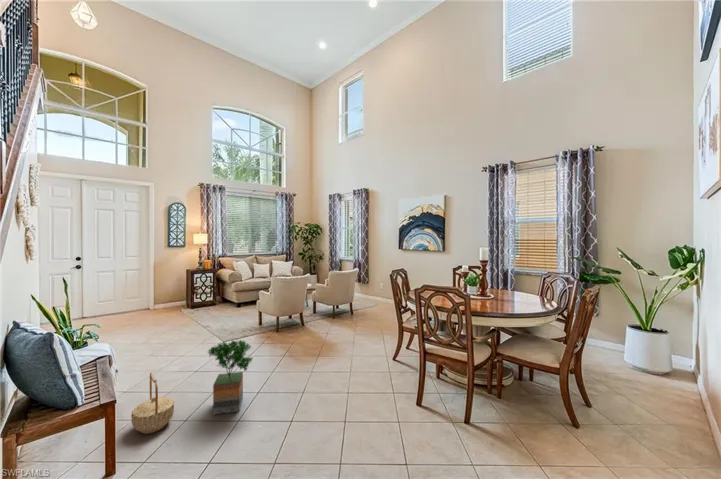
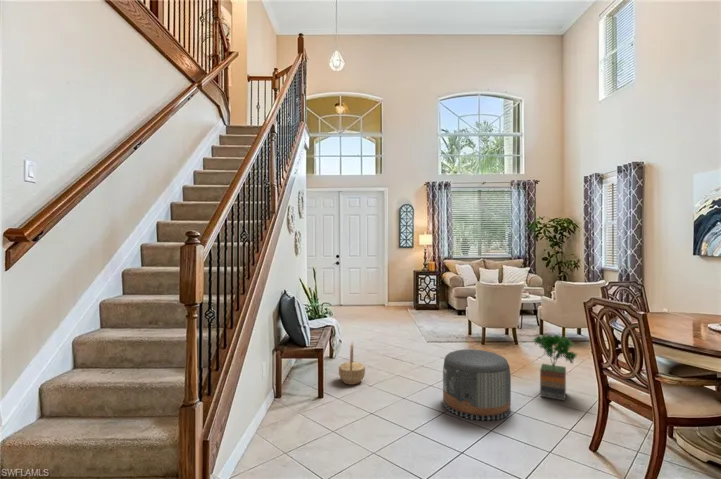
potted tree: present [208,340,252,415] -> present [534,335,577,400]
pouf: none [283,346,347,423] -> present [443,349,511,421]

